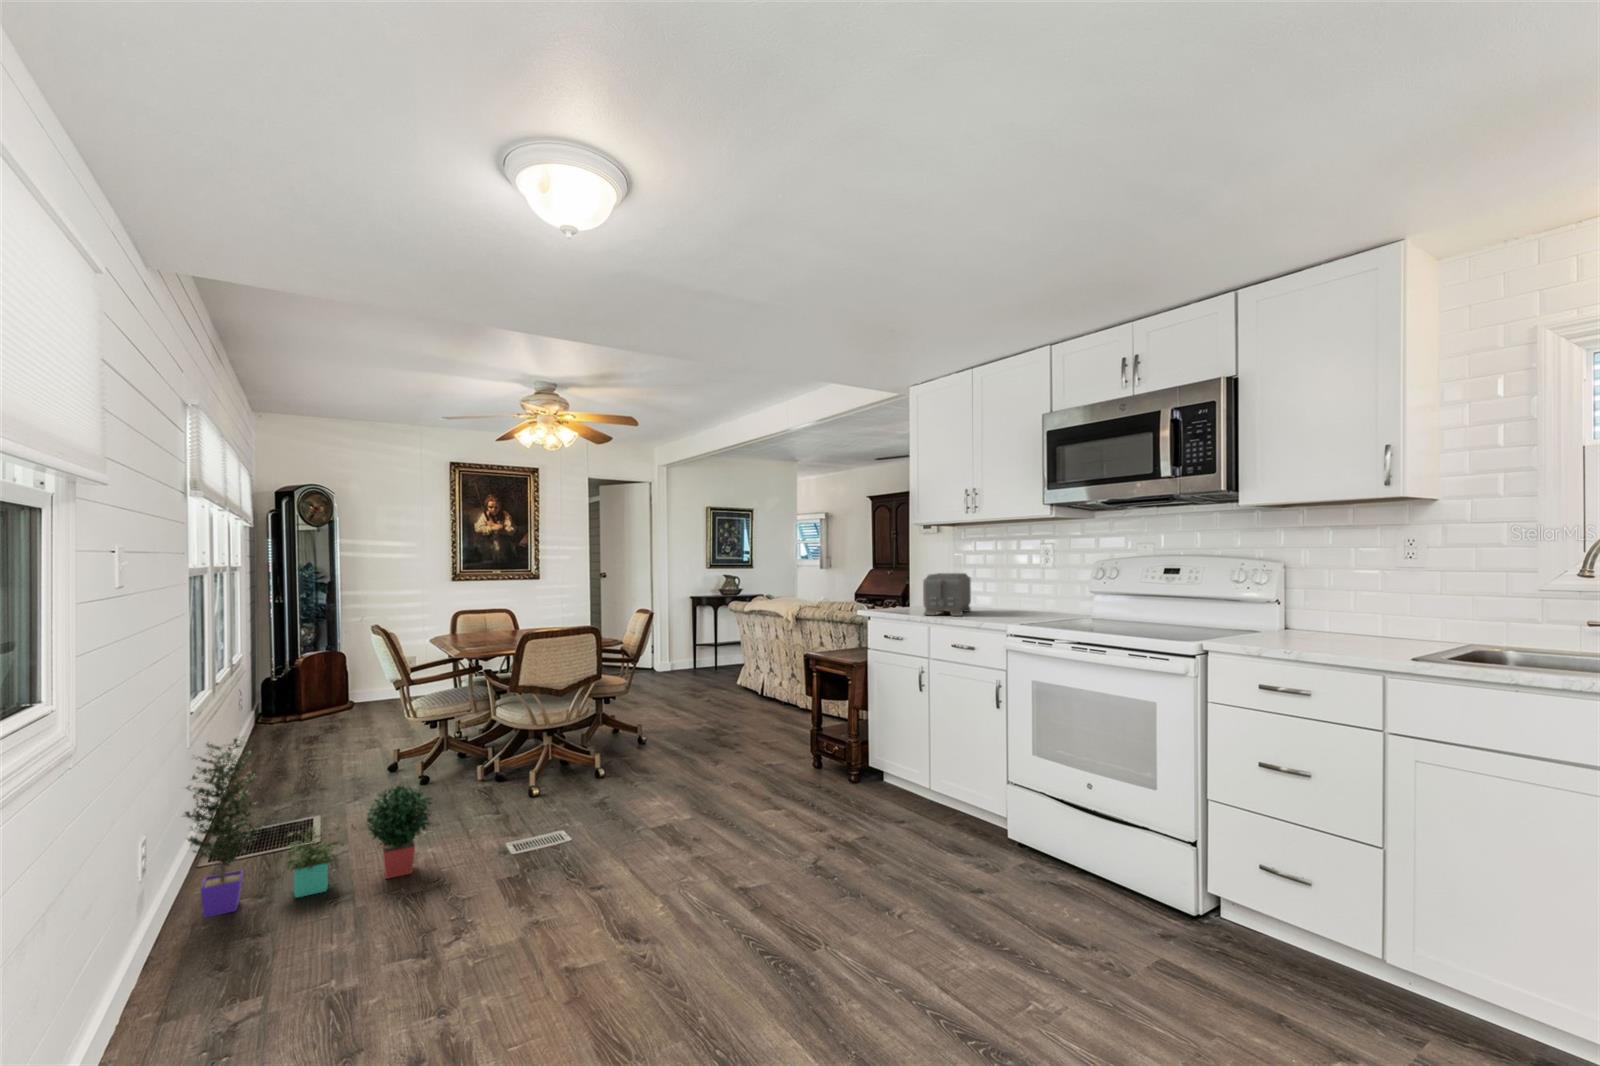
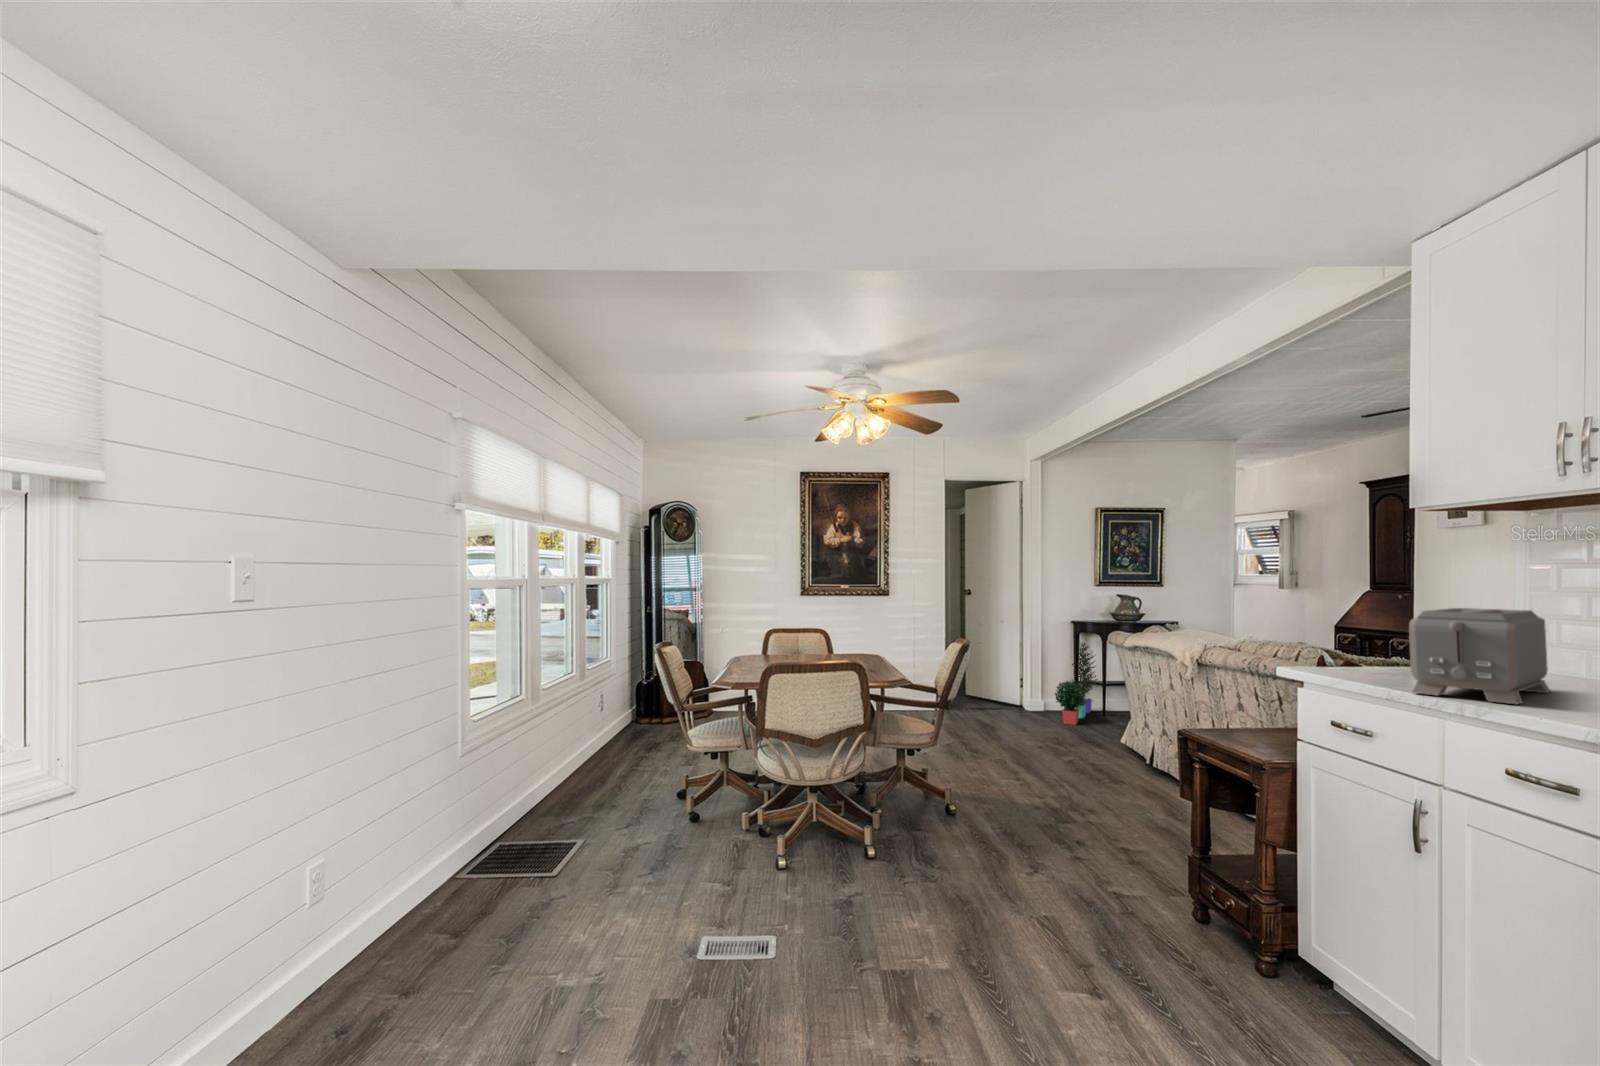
potted plant: present [183,737,432,917] -> present [1055,643,1098,725]

